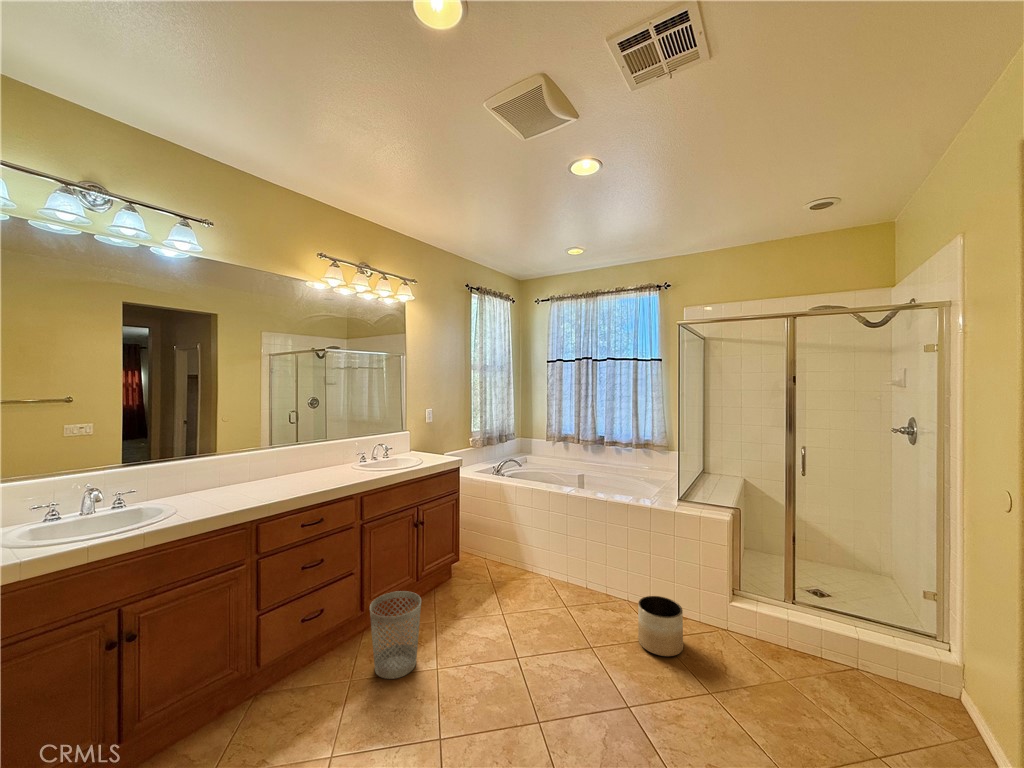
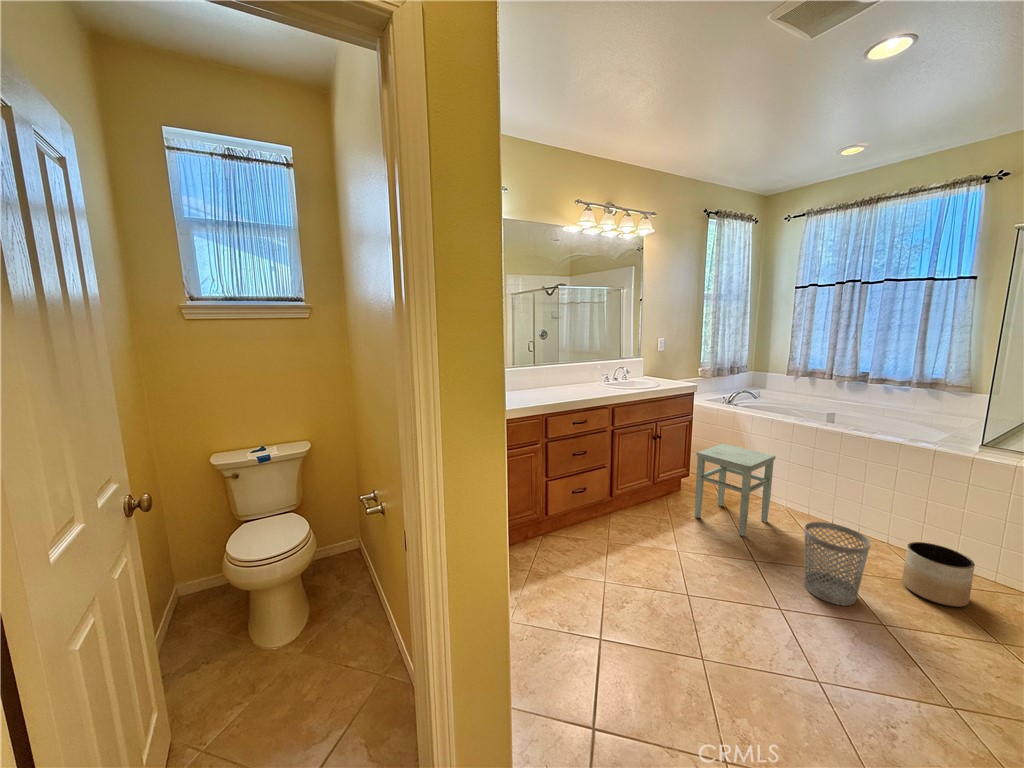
stool: none [461,521,535,626] -> present [695,444,775,536]
wastebasket: present [370,591,421,679] -> present [805,522,870,606]

